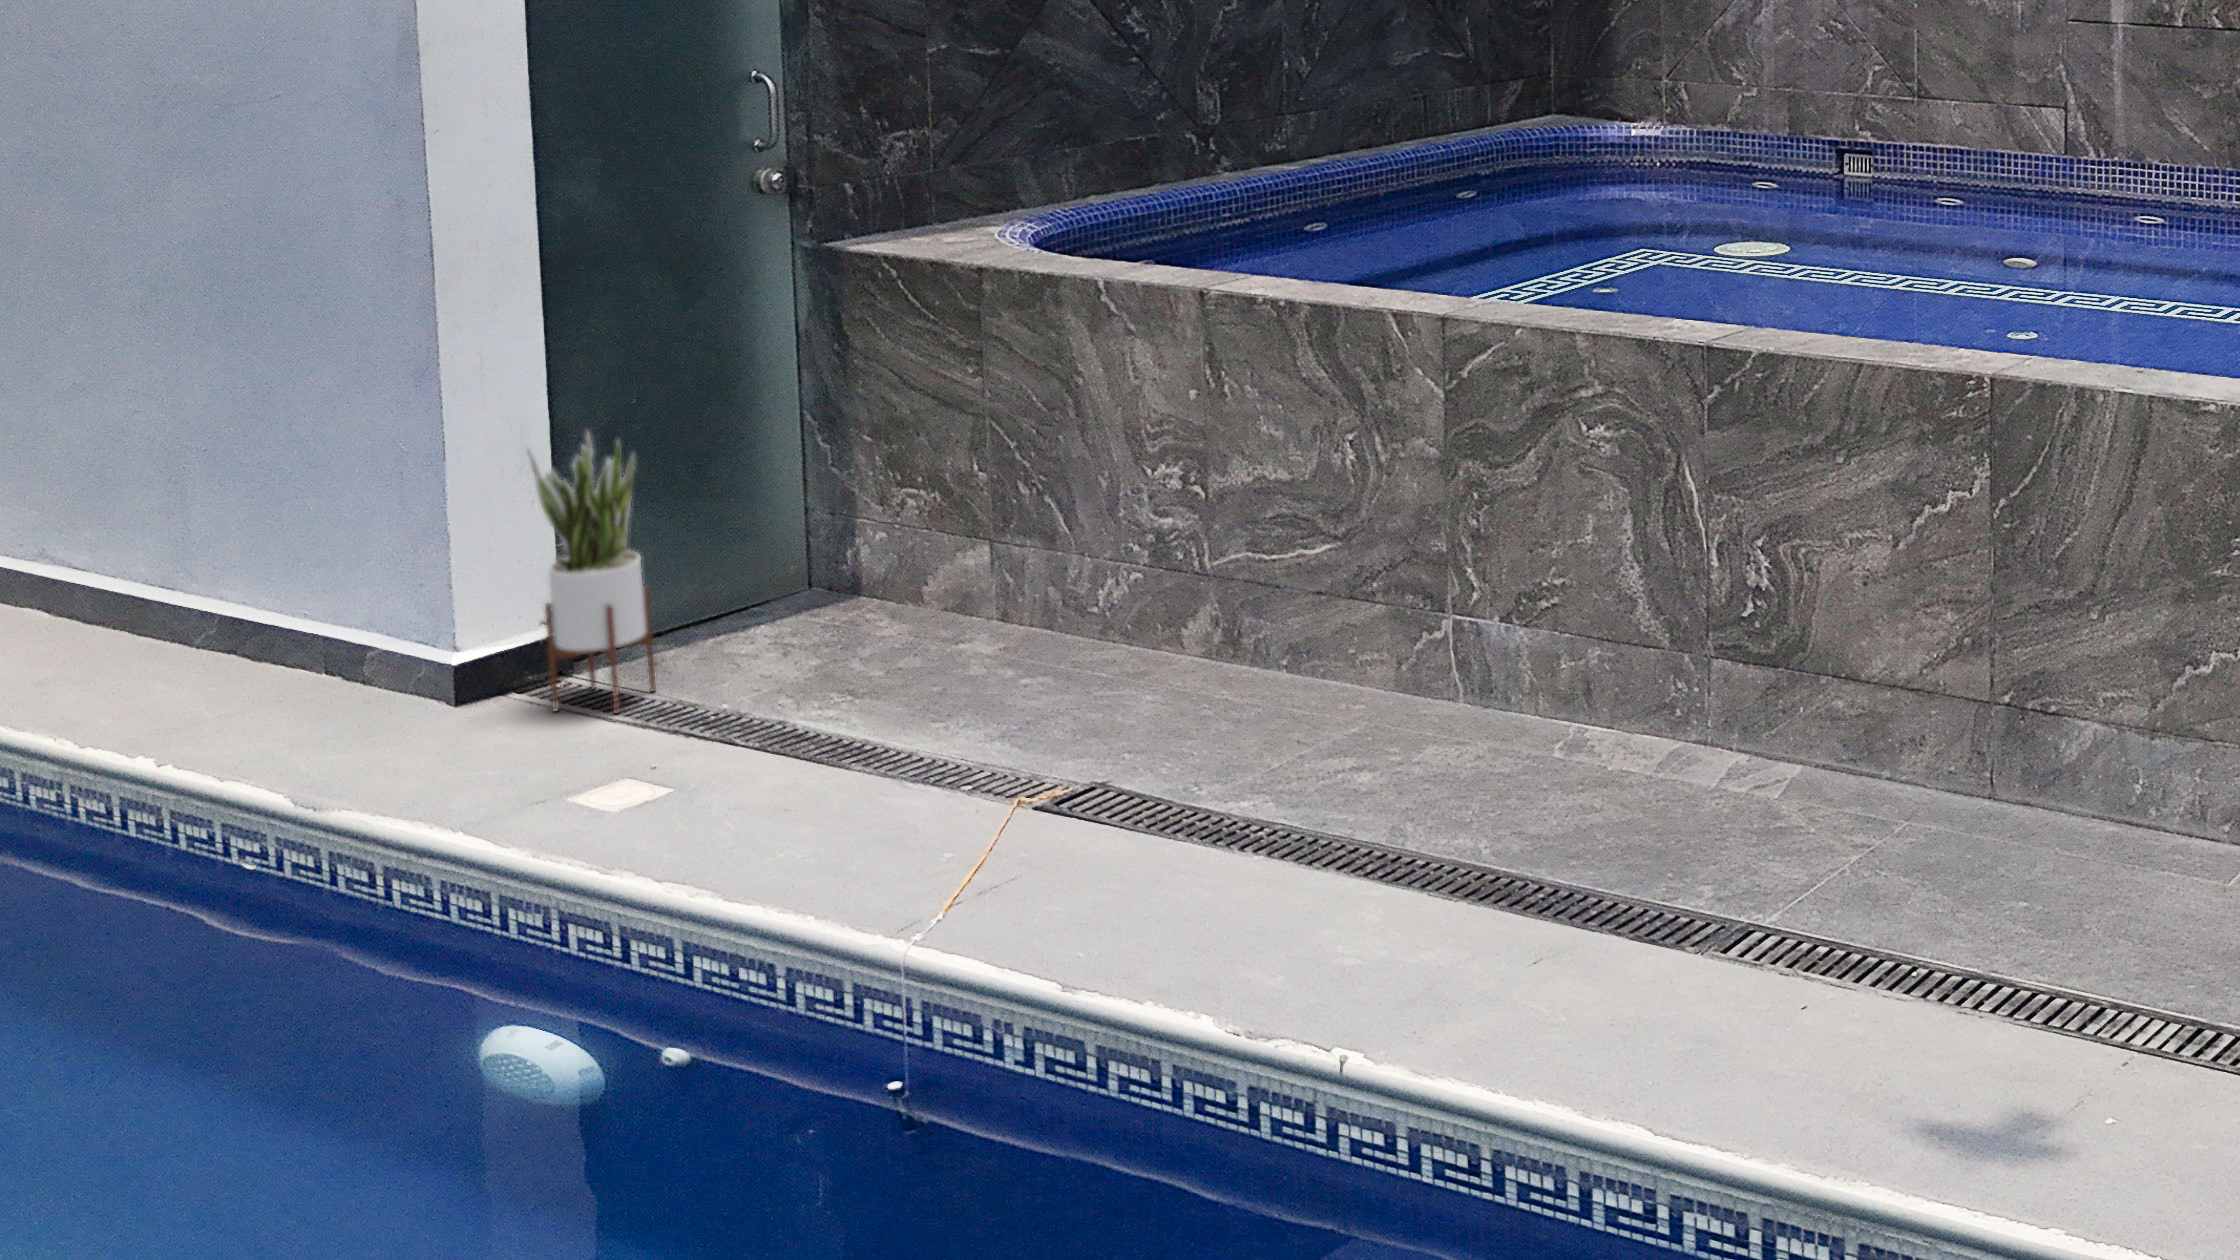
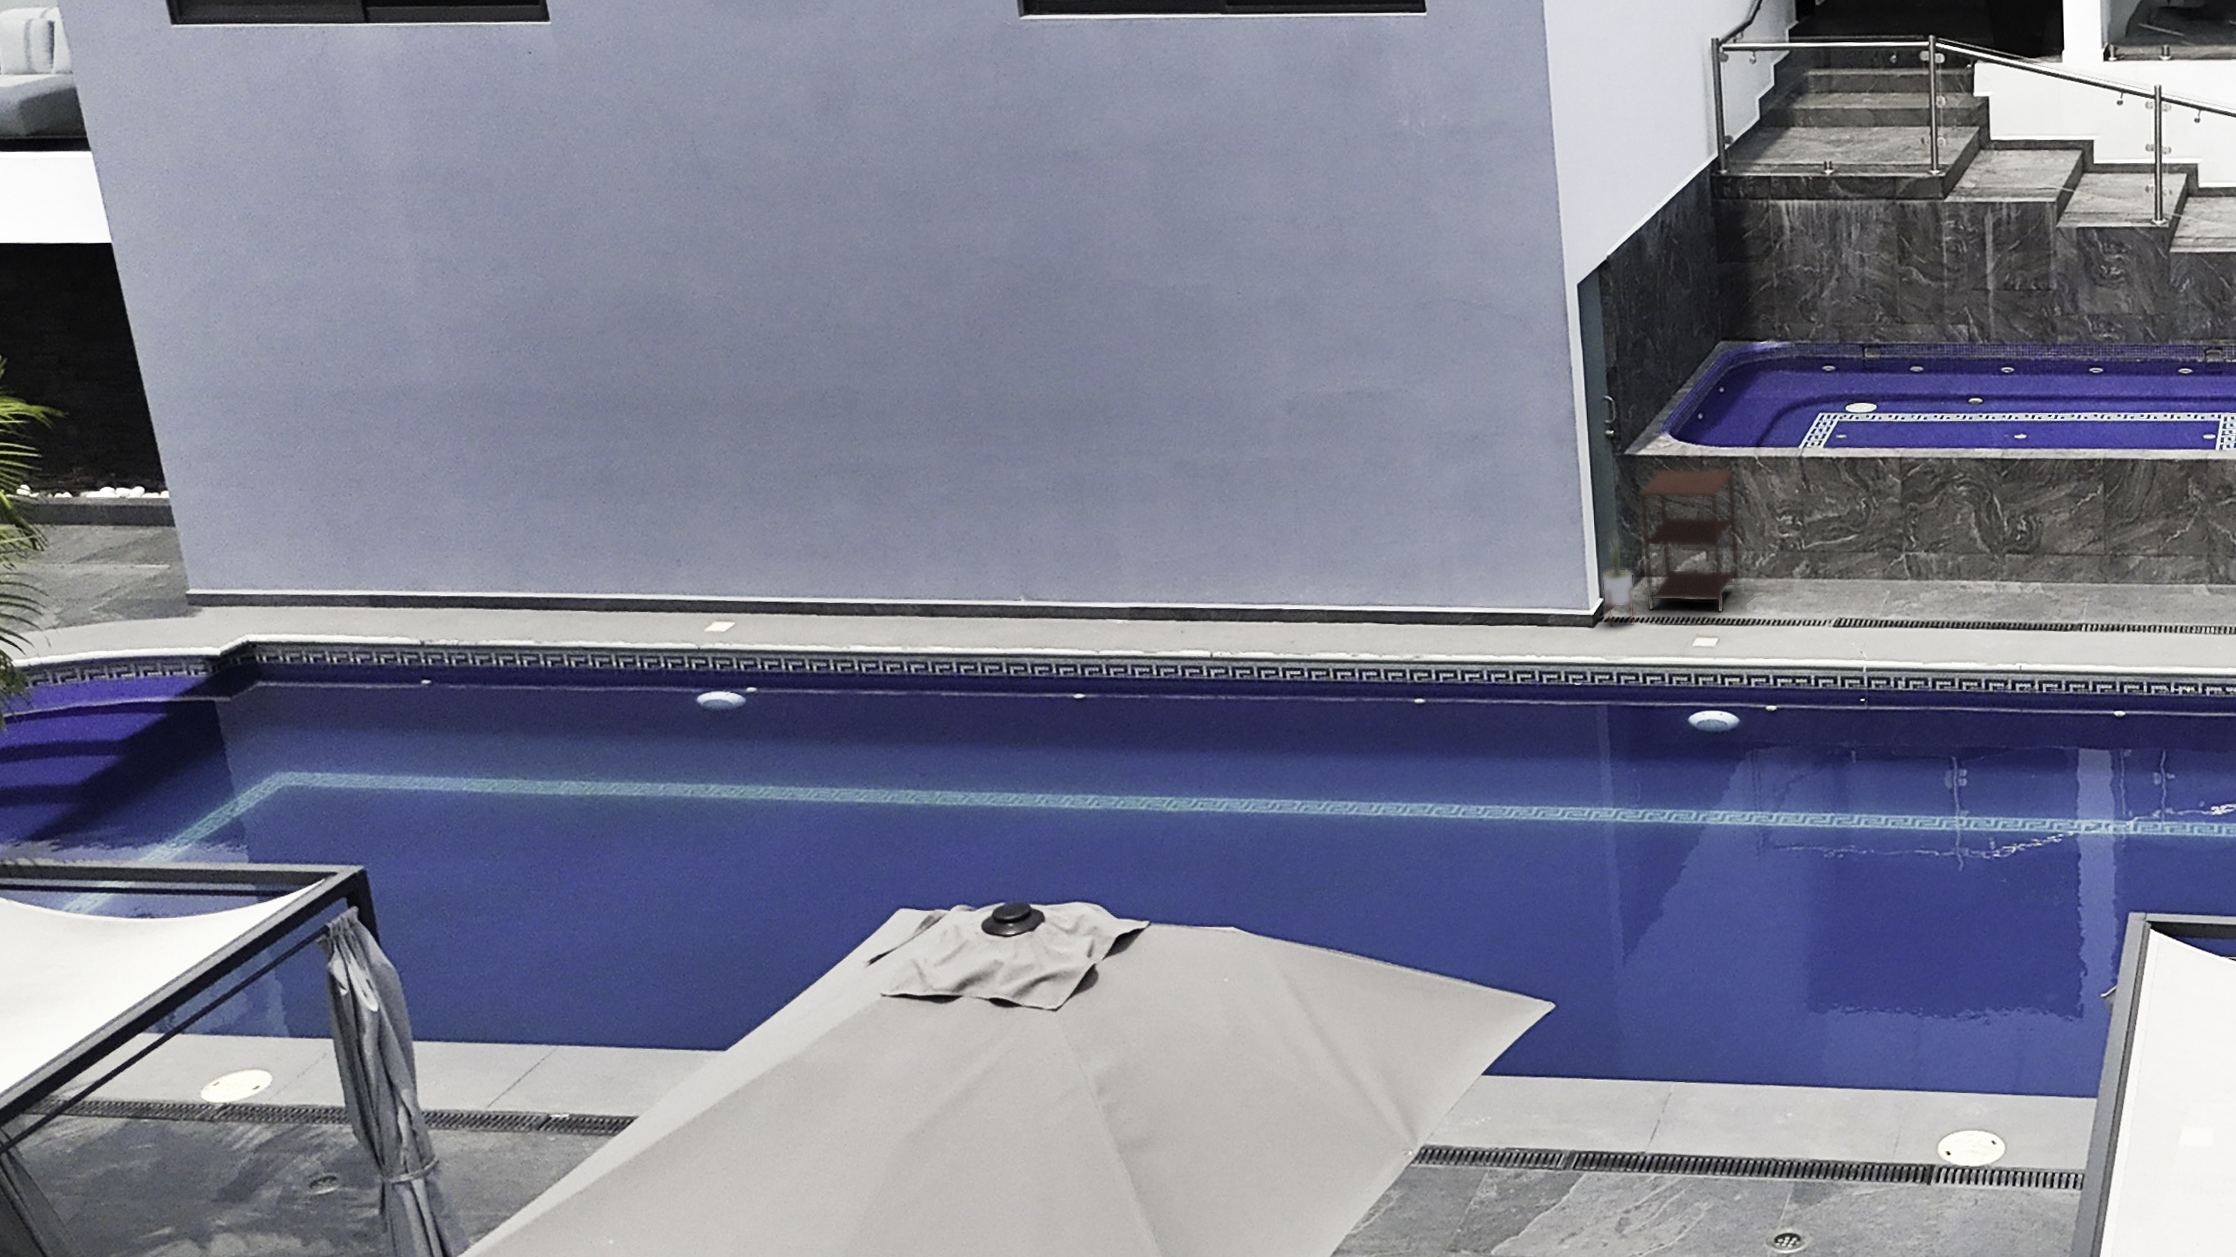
side table: none [708,295,1051,714] -> present [1641,470,1740,610]

